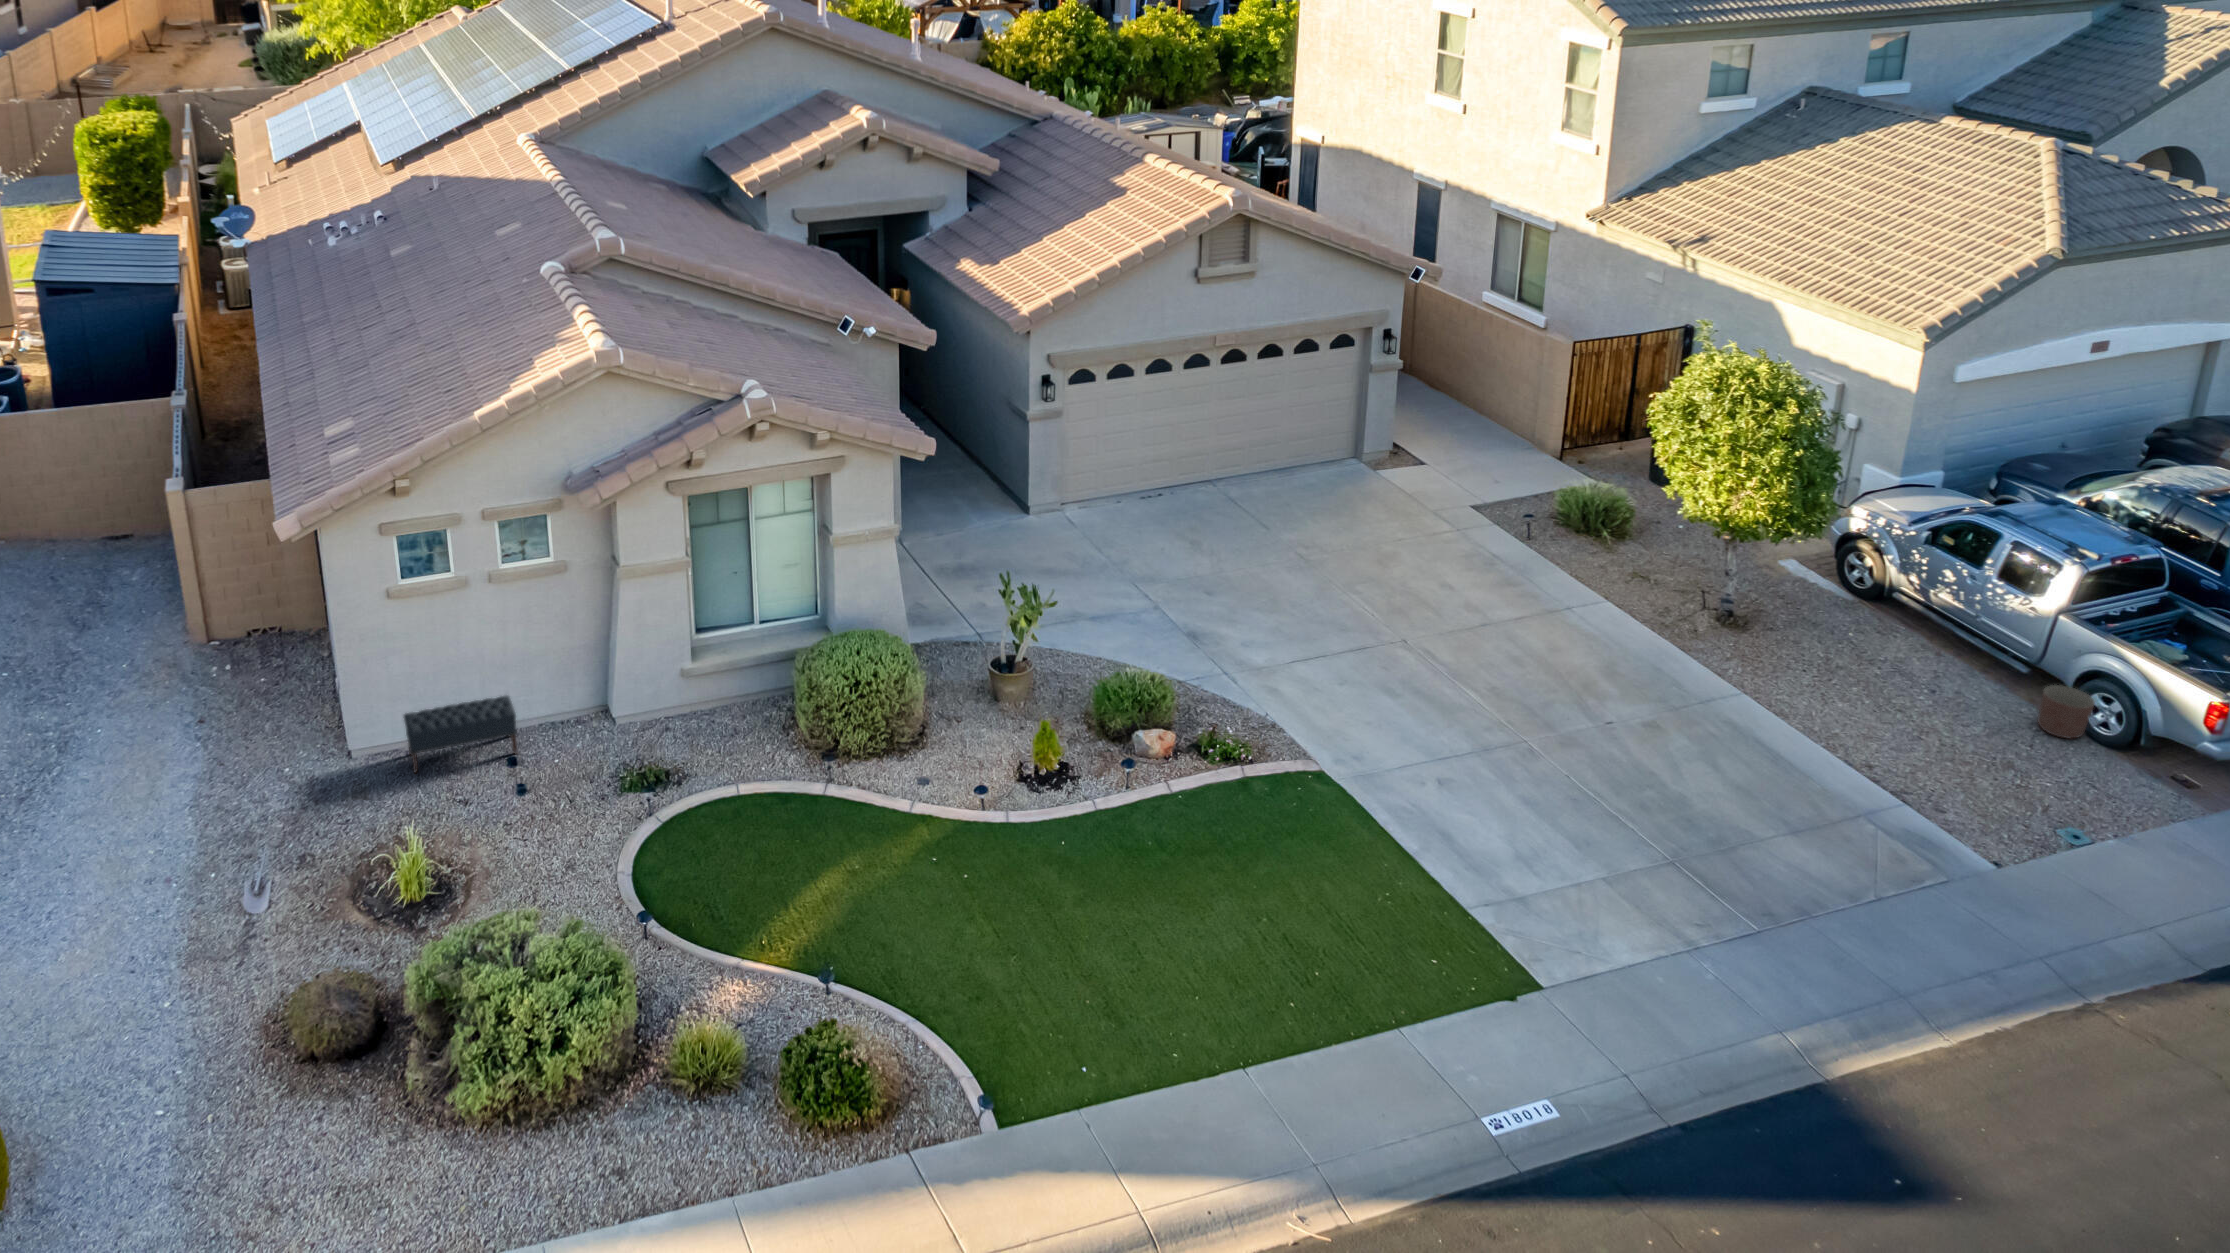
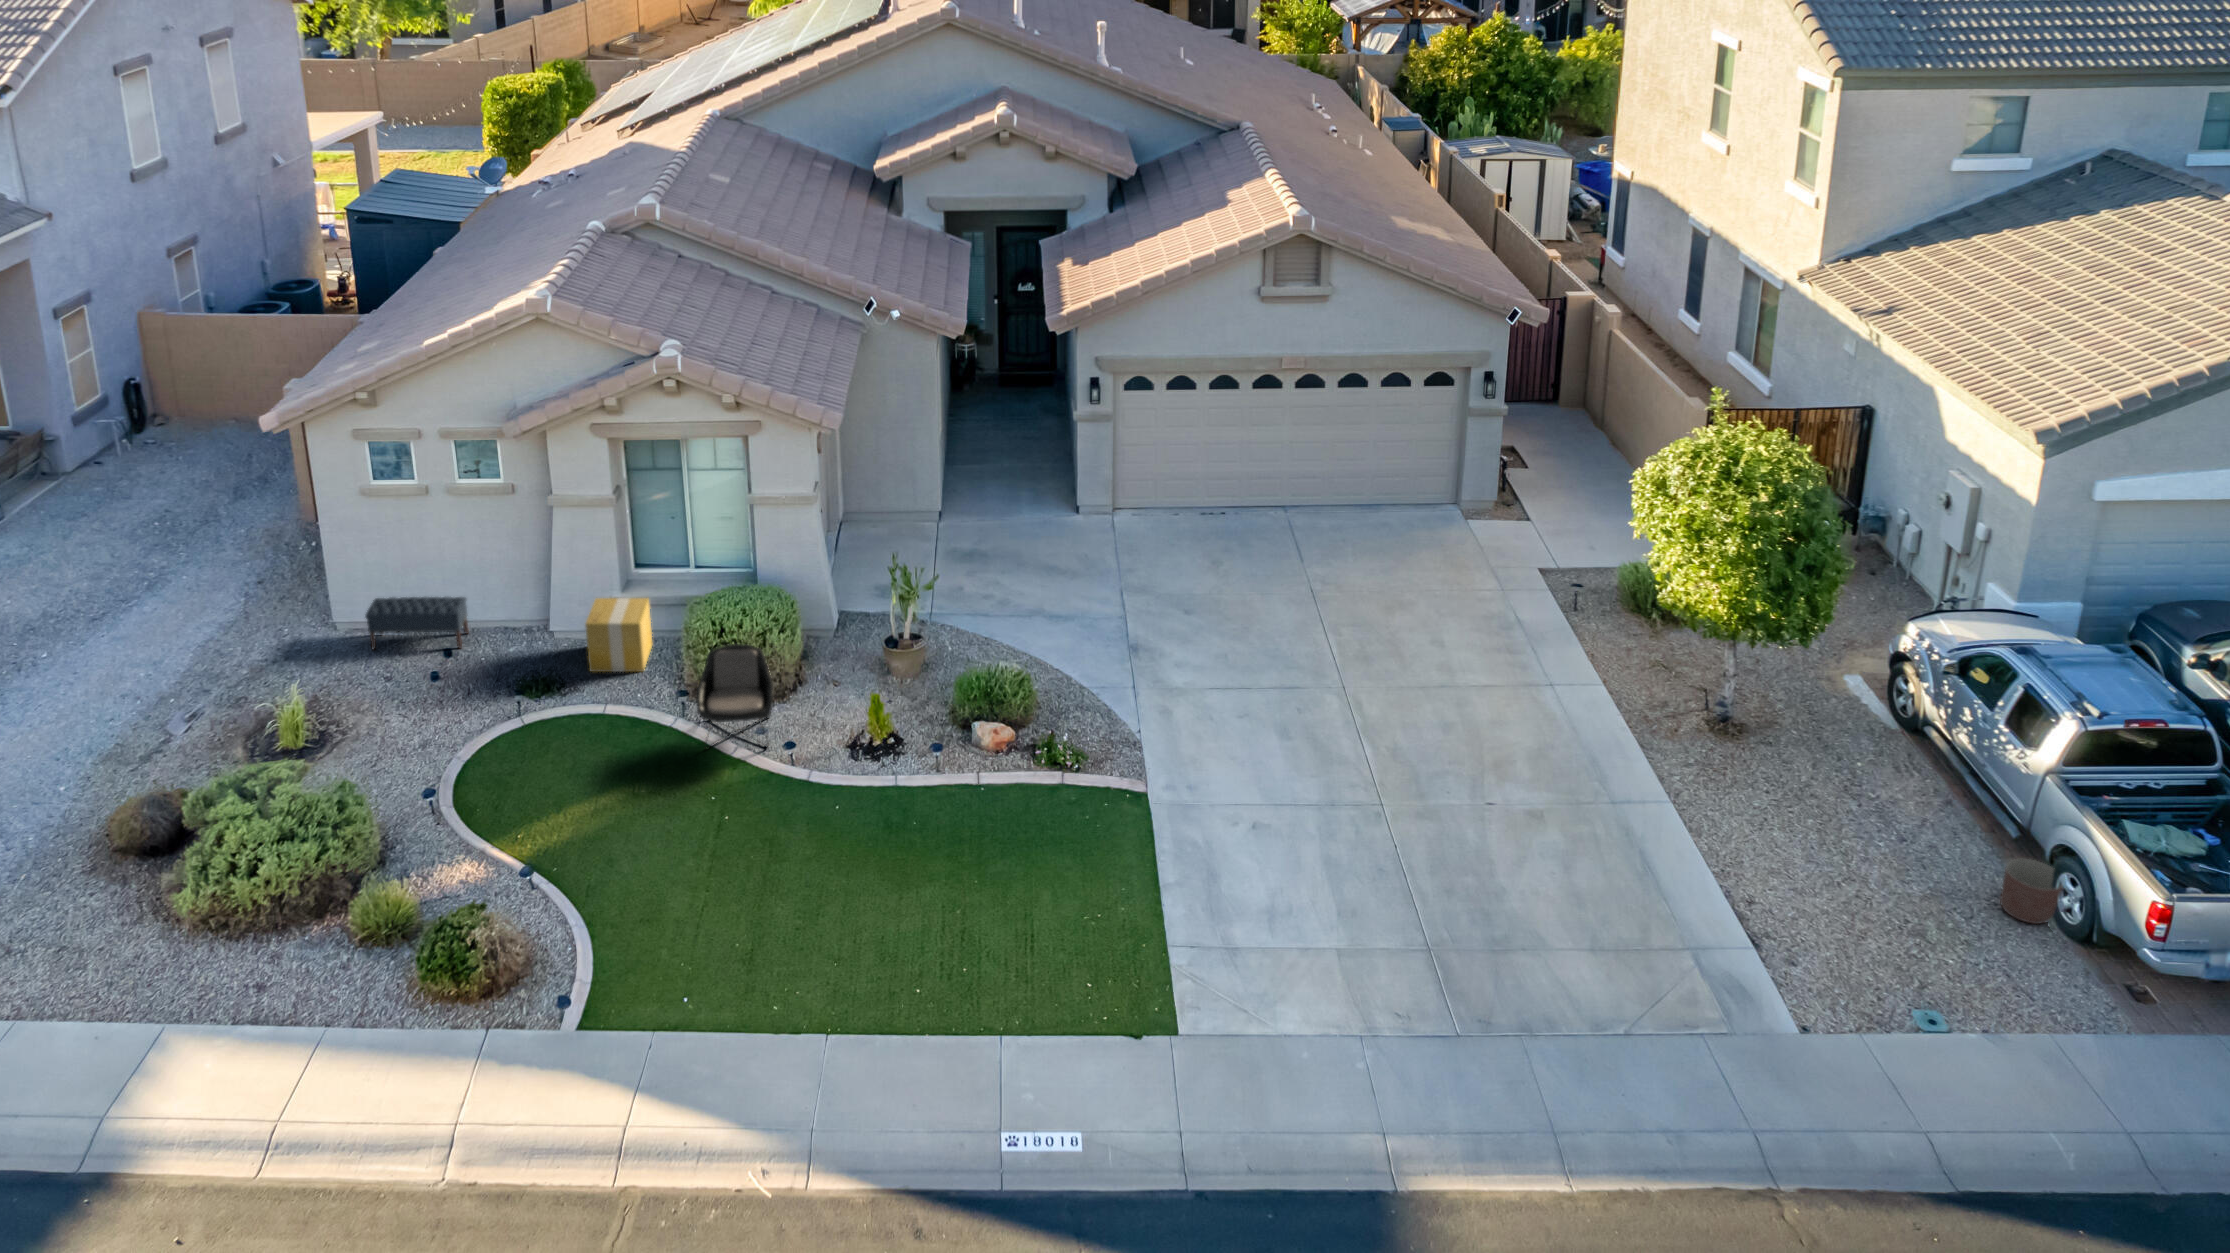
cardboard box: none [666,662,740,753] -> present [585,598,652,672]
lounge chair: none [850,692,943,811] -> present [696,644,774,749]

